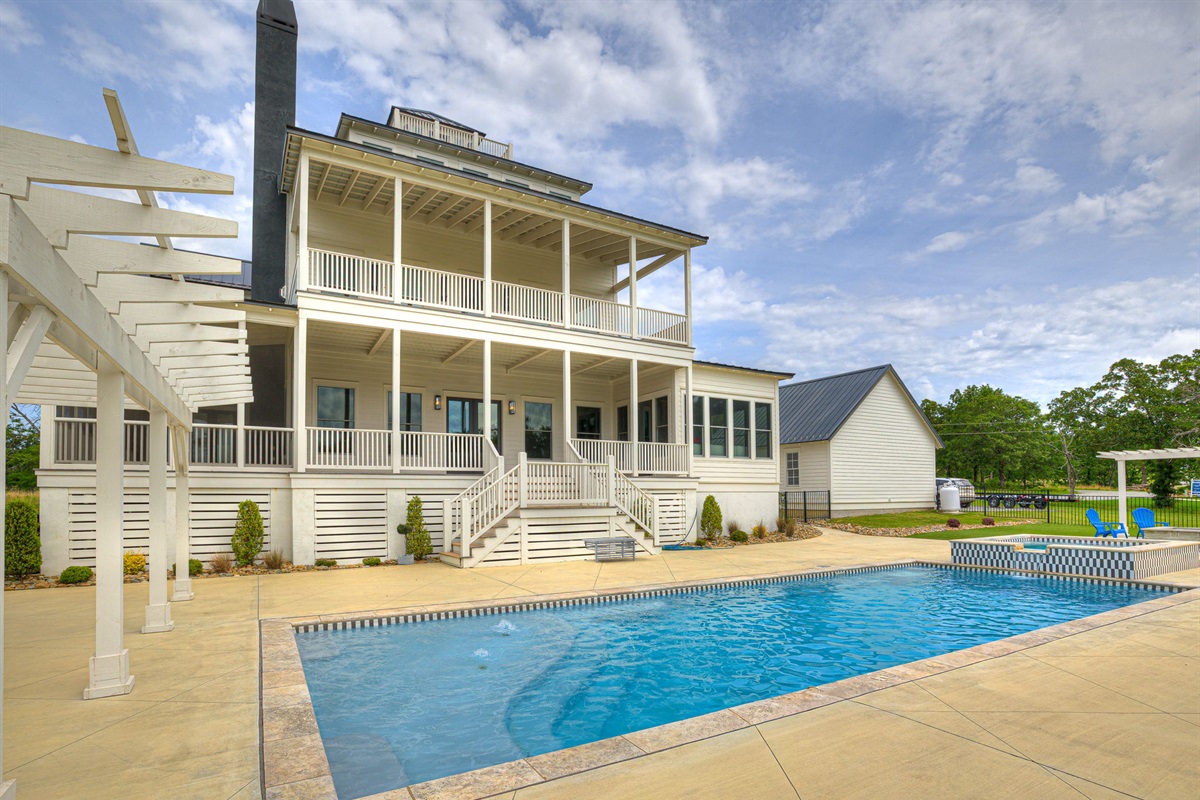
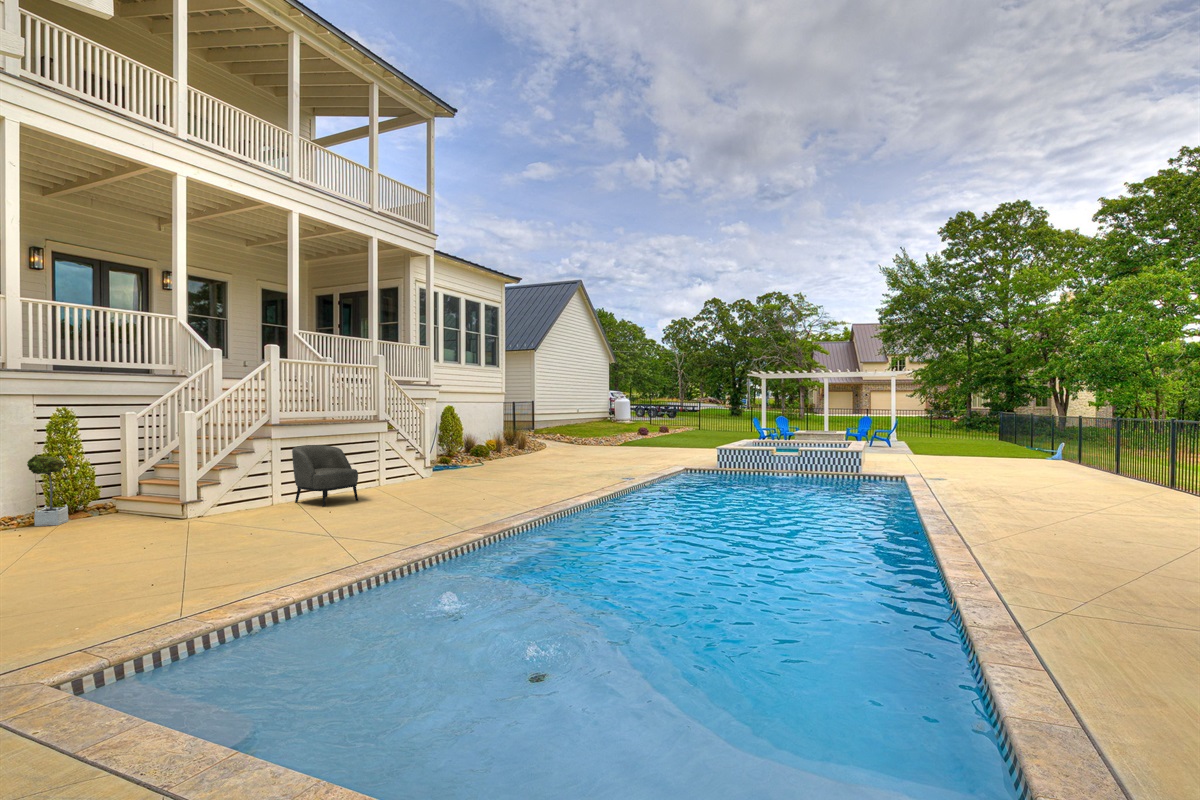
armchair: none [532,523,573,568] -> present [292,445,358,507]
storage bench: present [582,537,636,563] -> none [354,458,424,493]

